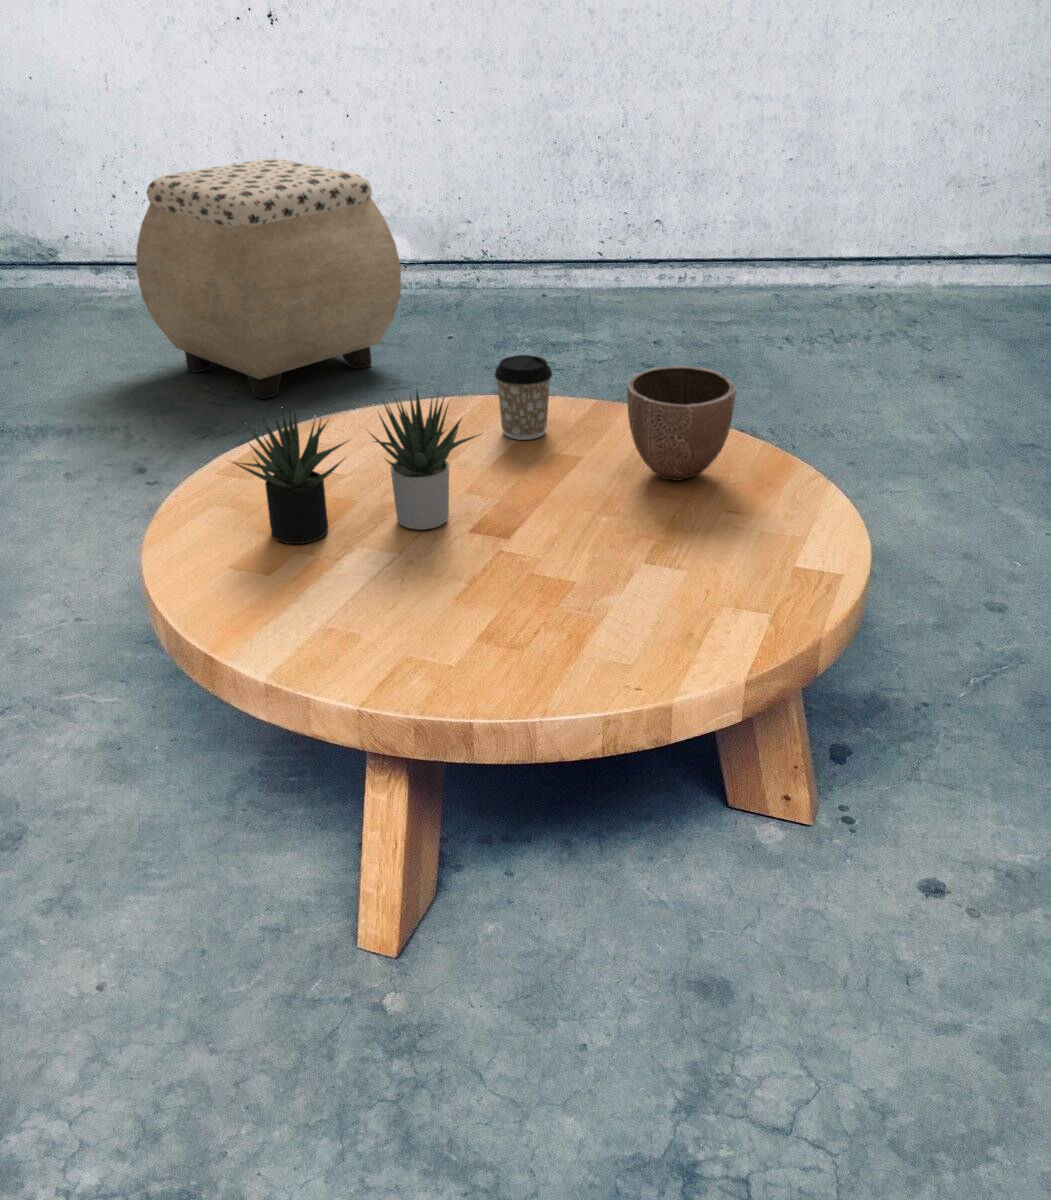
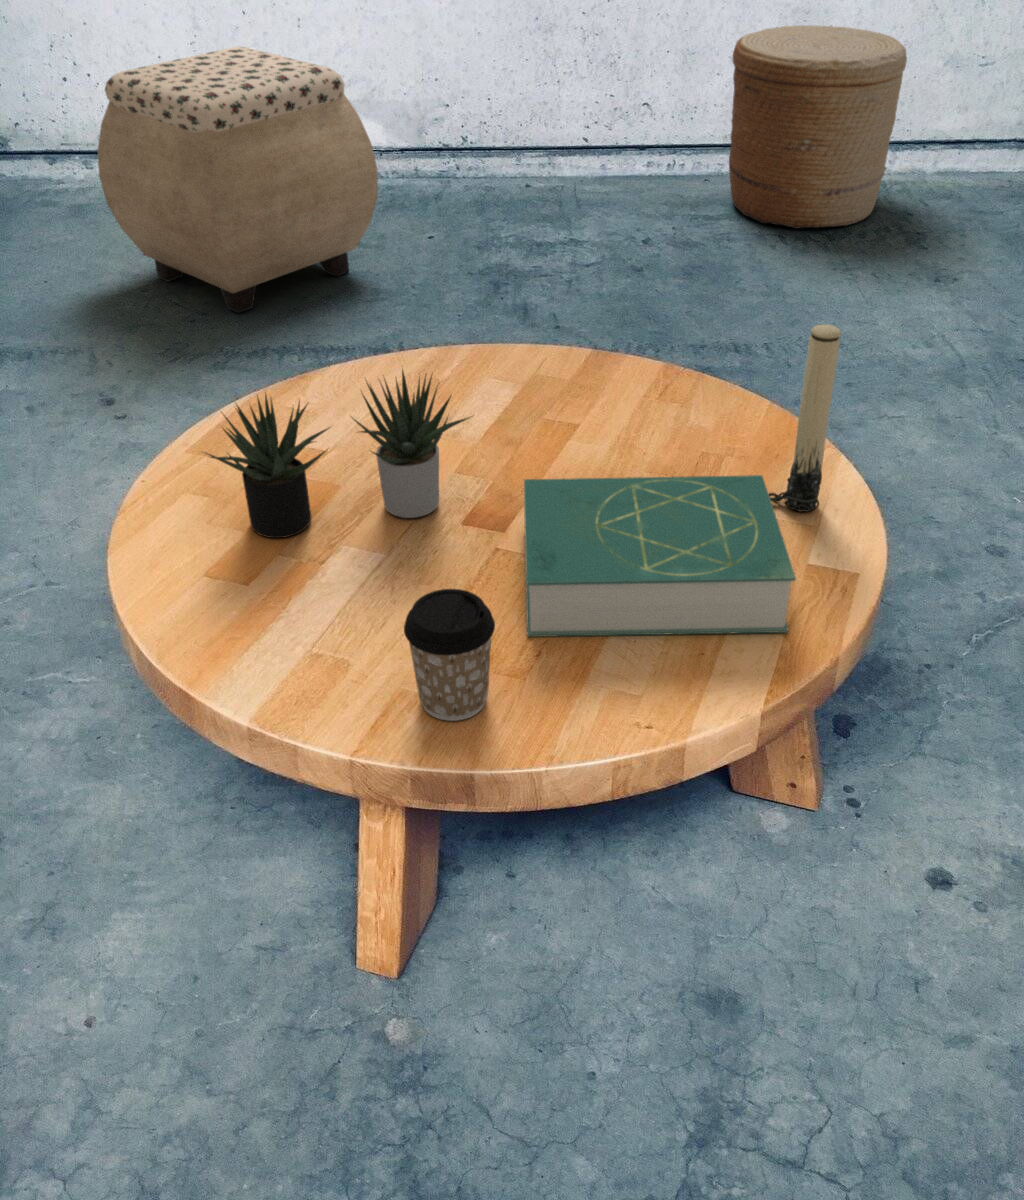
woven basket: none [739,148,905,333] -> present [729,25,907,229]
candle: none [754,348,819,528] -> present [769,325,841,512]
coffee cup: present [495,355,552,440] -> present [404,589,495,721]
decorative bowl: present [627,366,736,481] -> none [628,325,745,451]
book: none [526,487,777,620] -> present [524,475,796,637]

